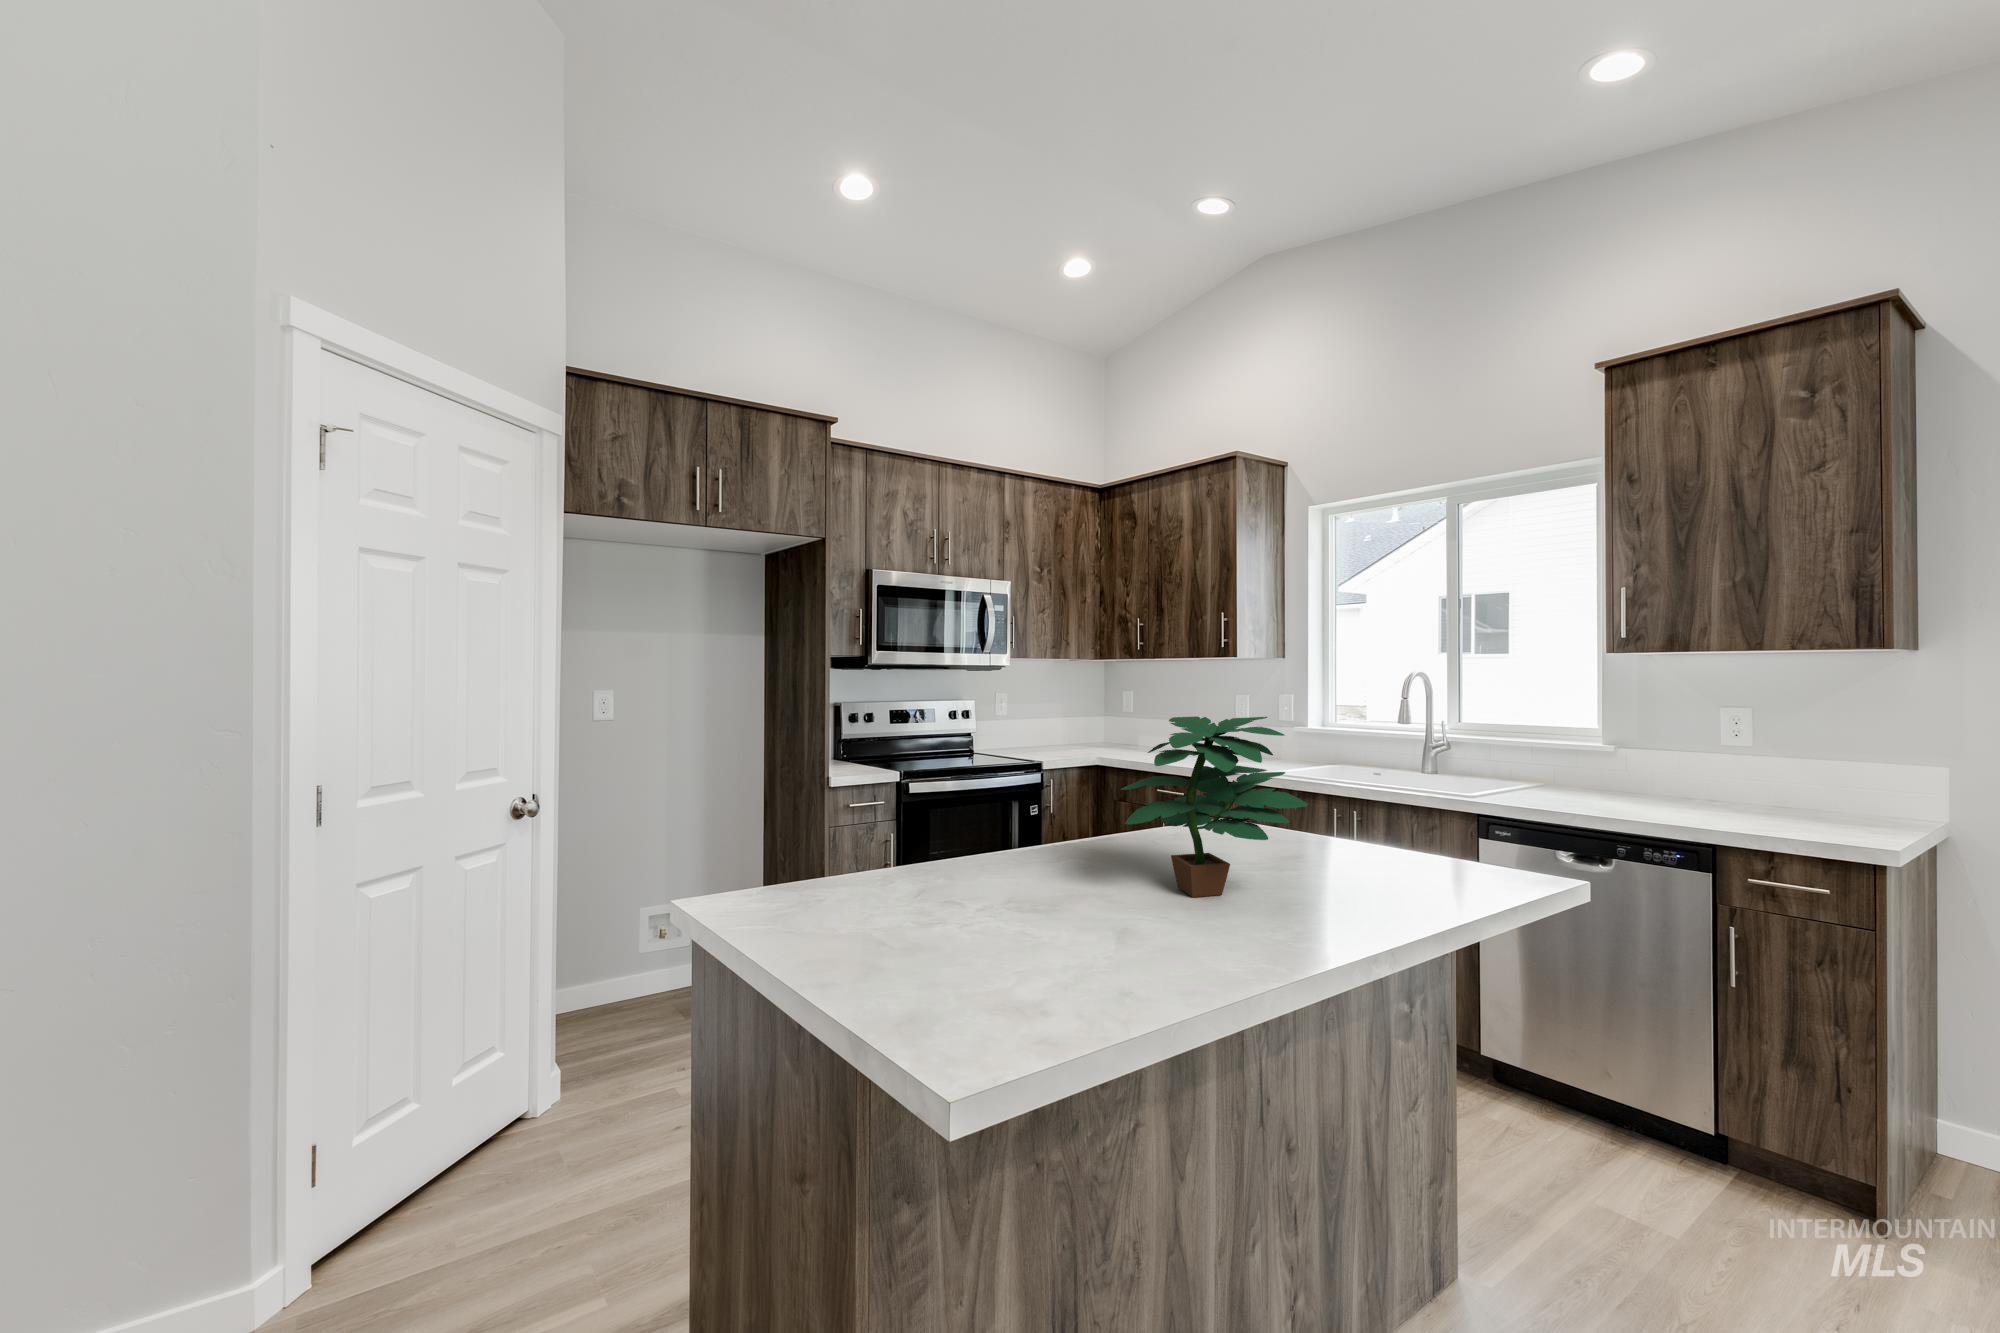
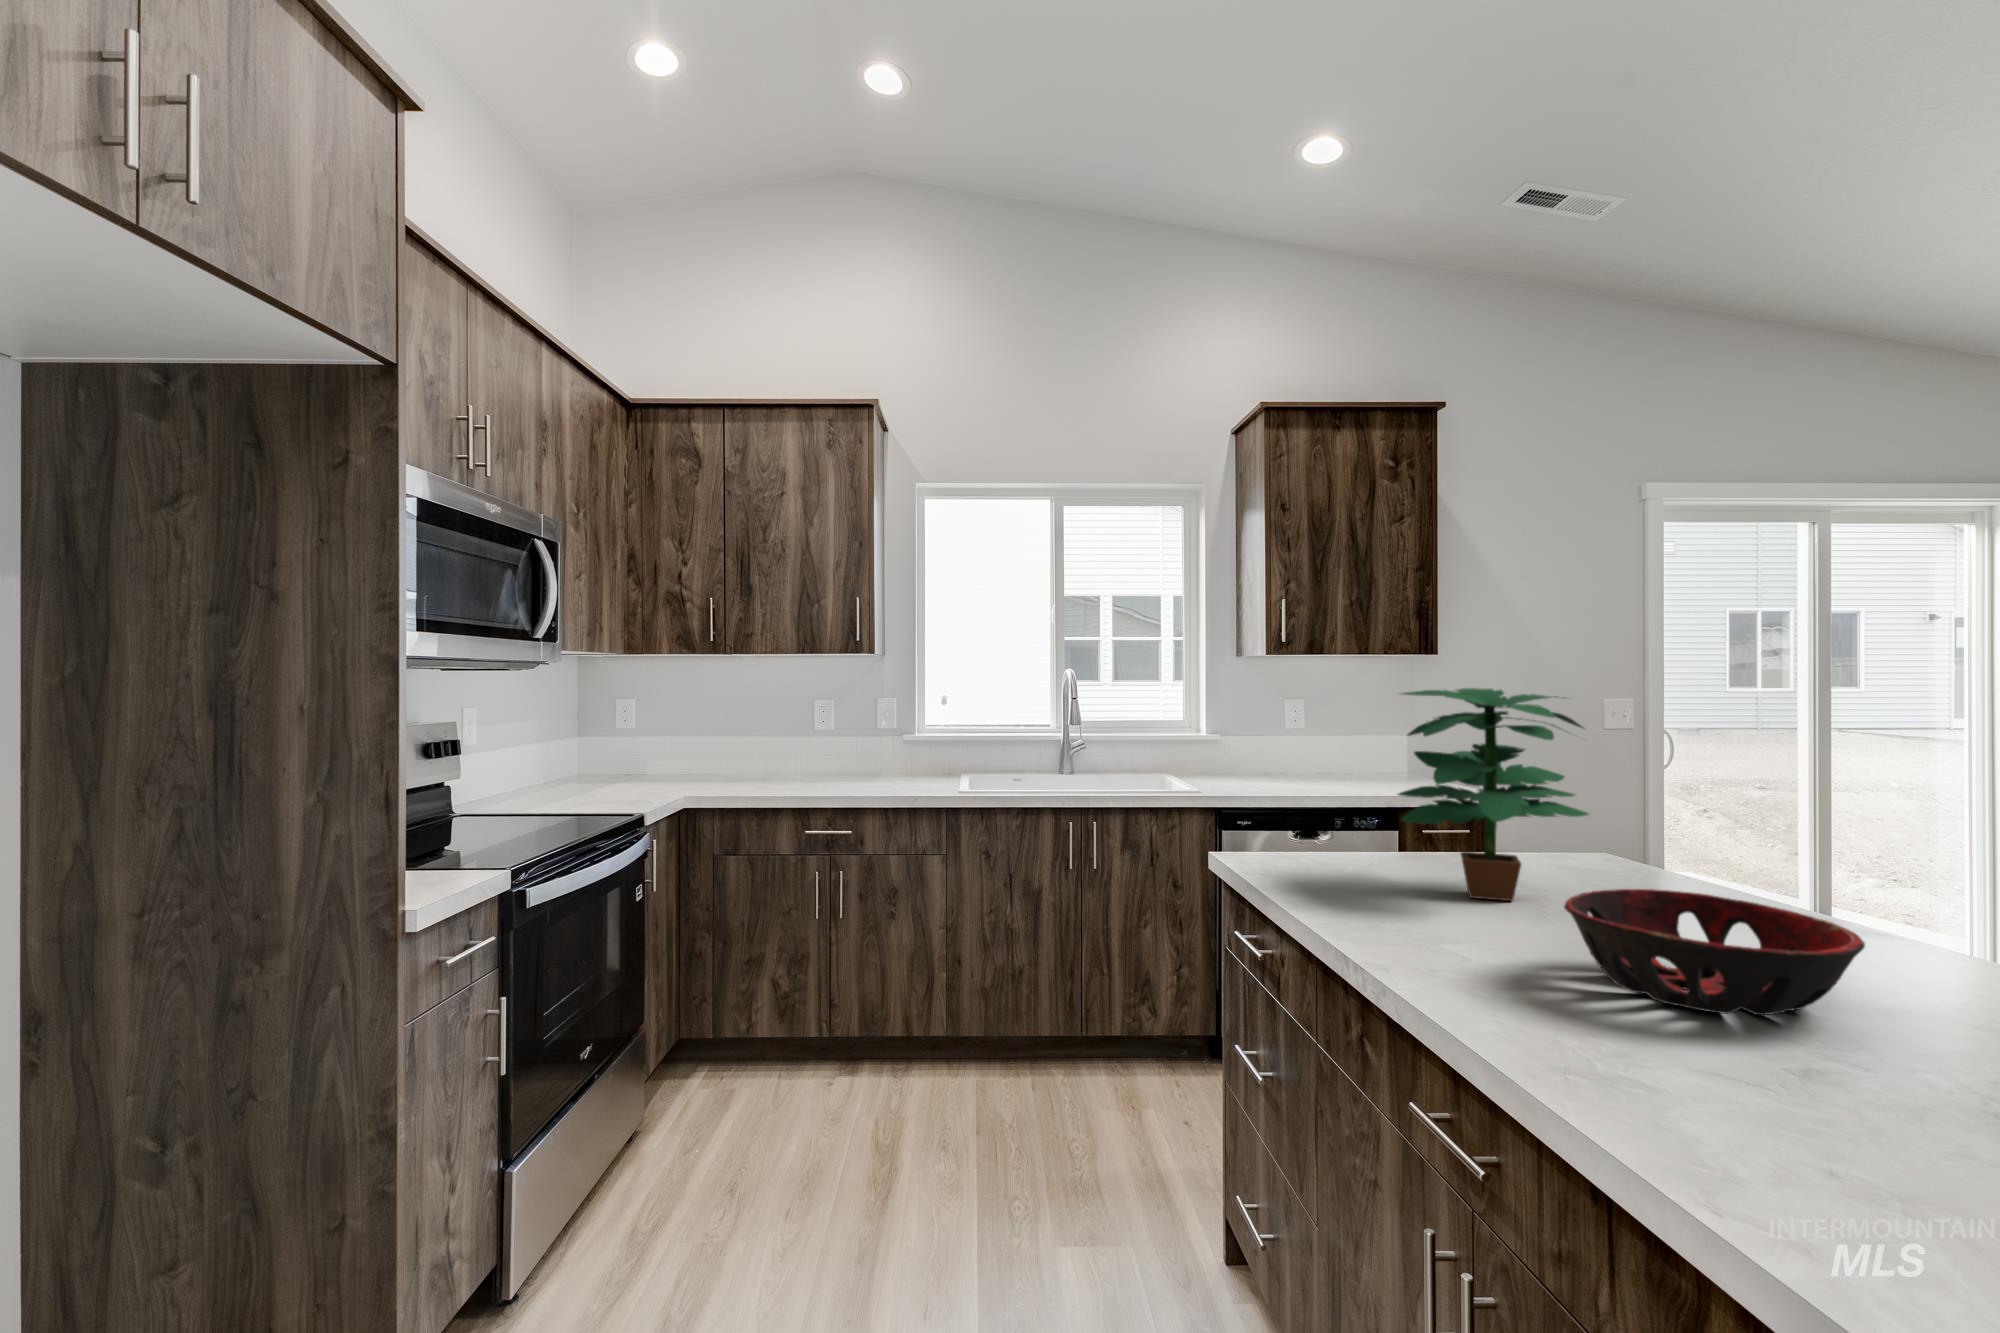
decorative bowl: none [895,869,1064,966] -> present [1564,889,1865,1015]

